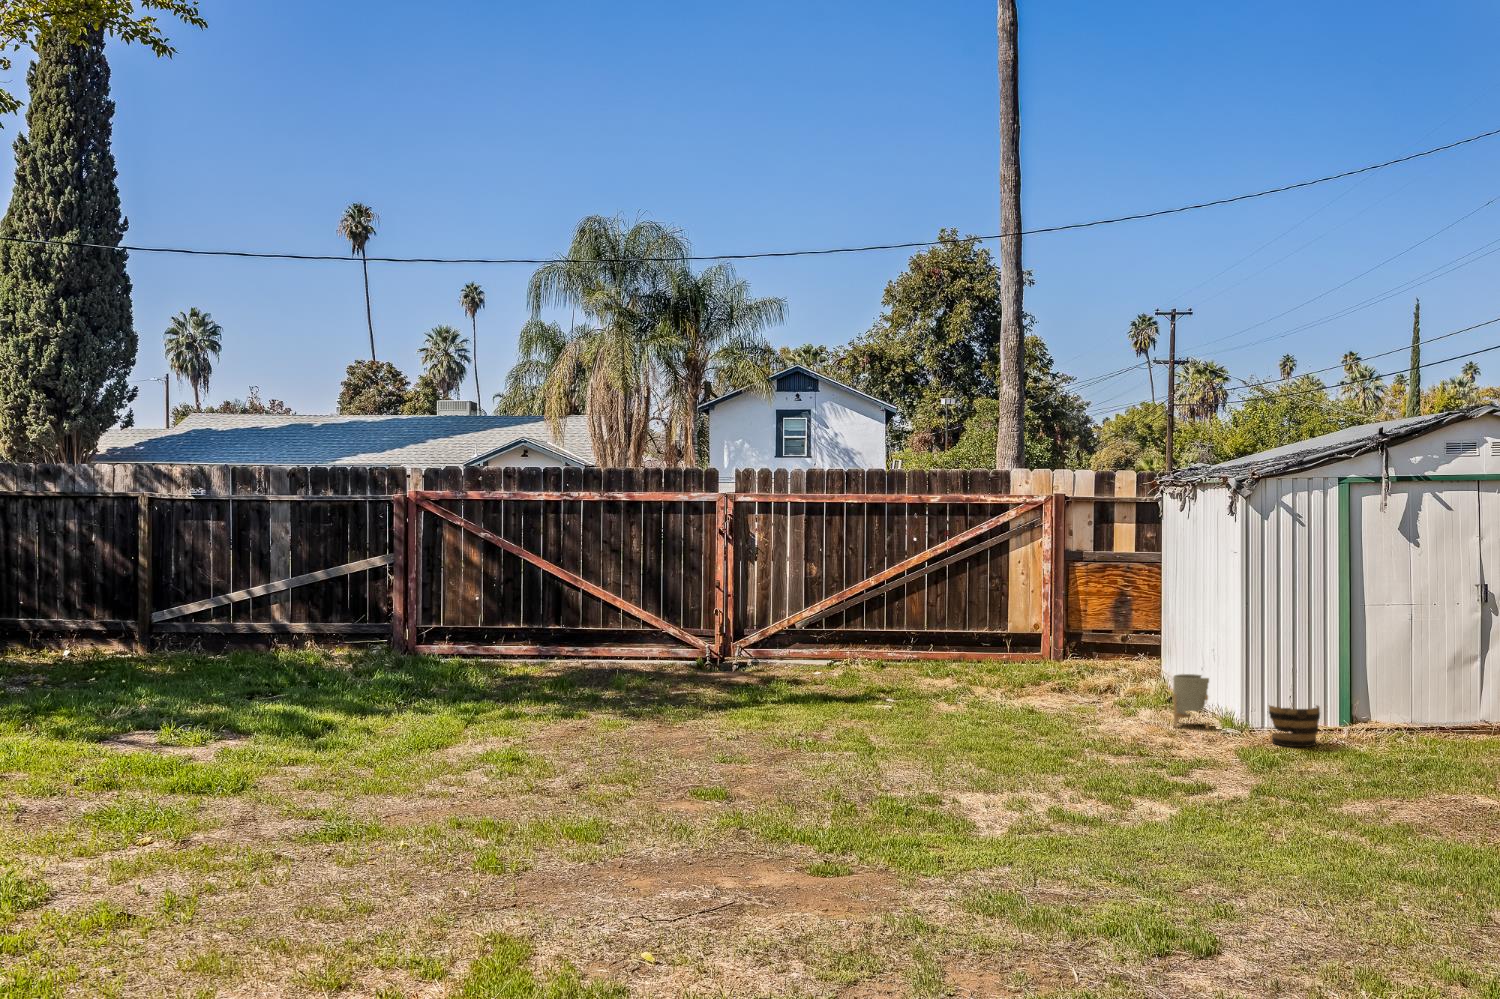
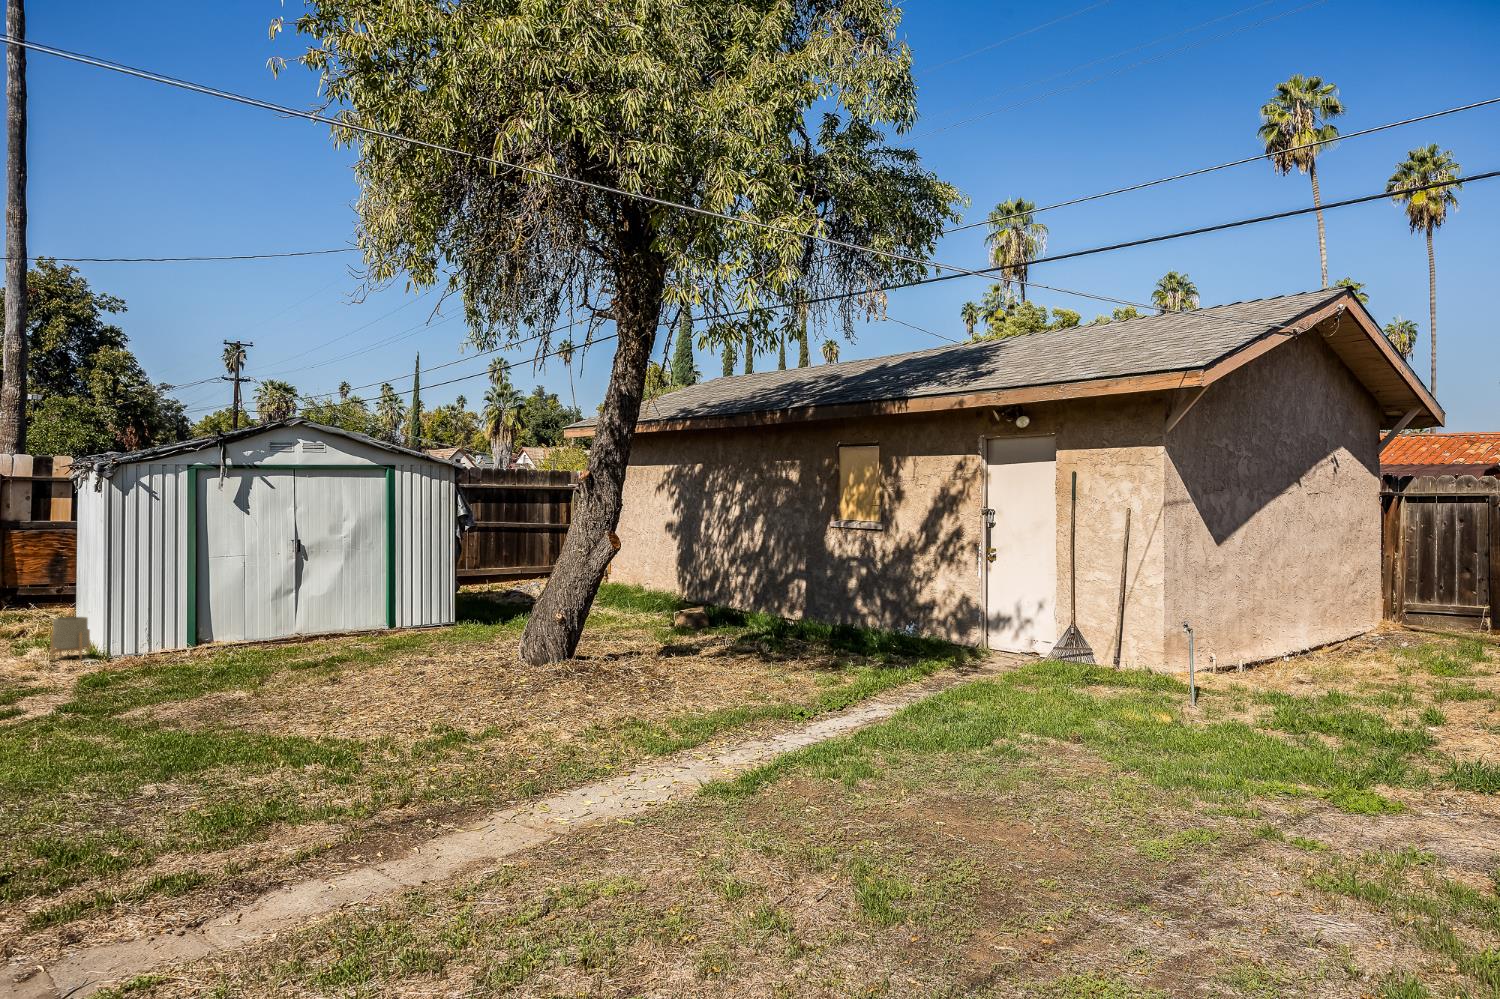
bucket: present [1269,705,1320,747] -> none [119,631,163,665]

